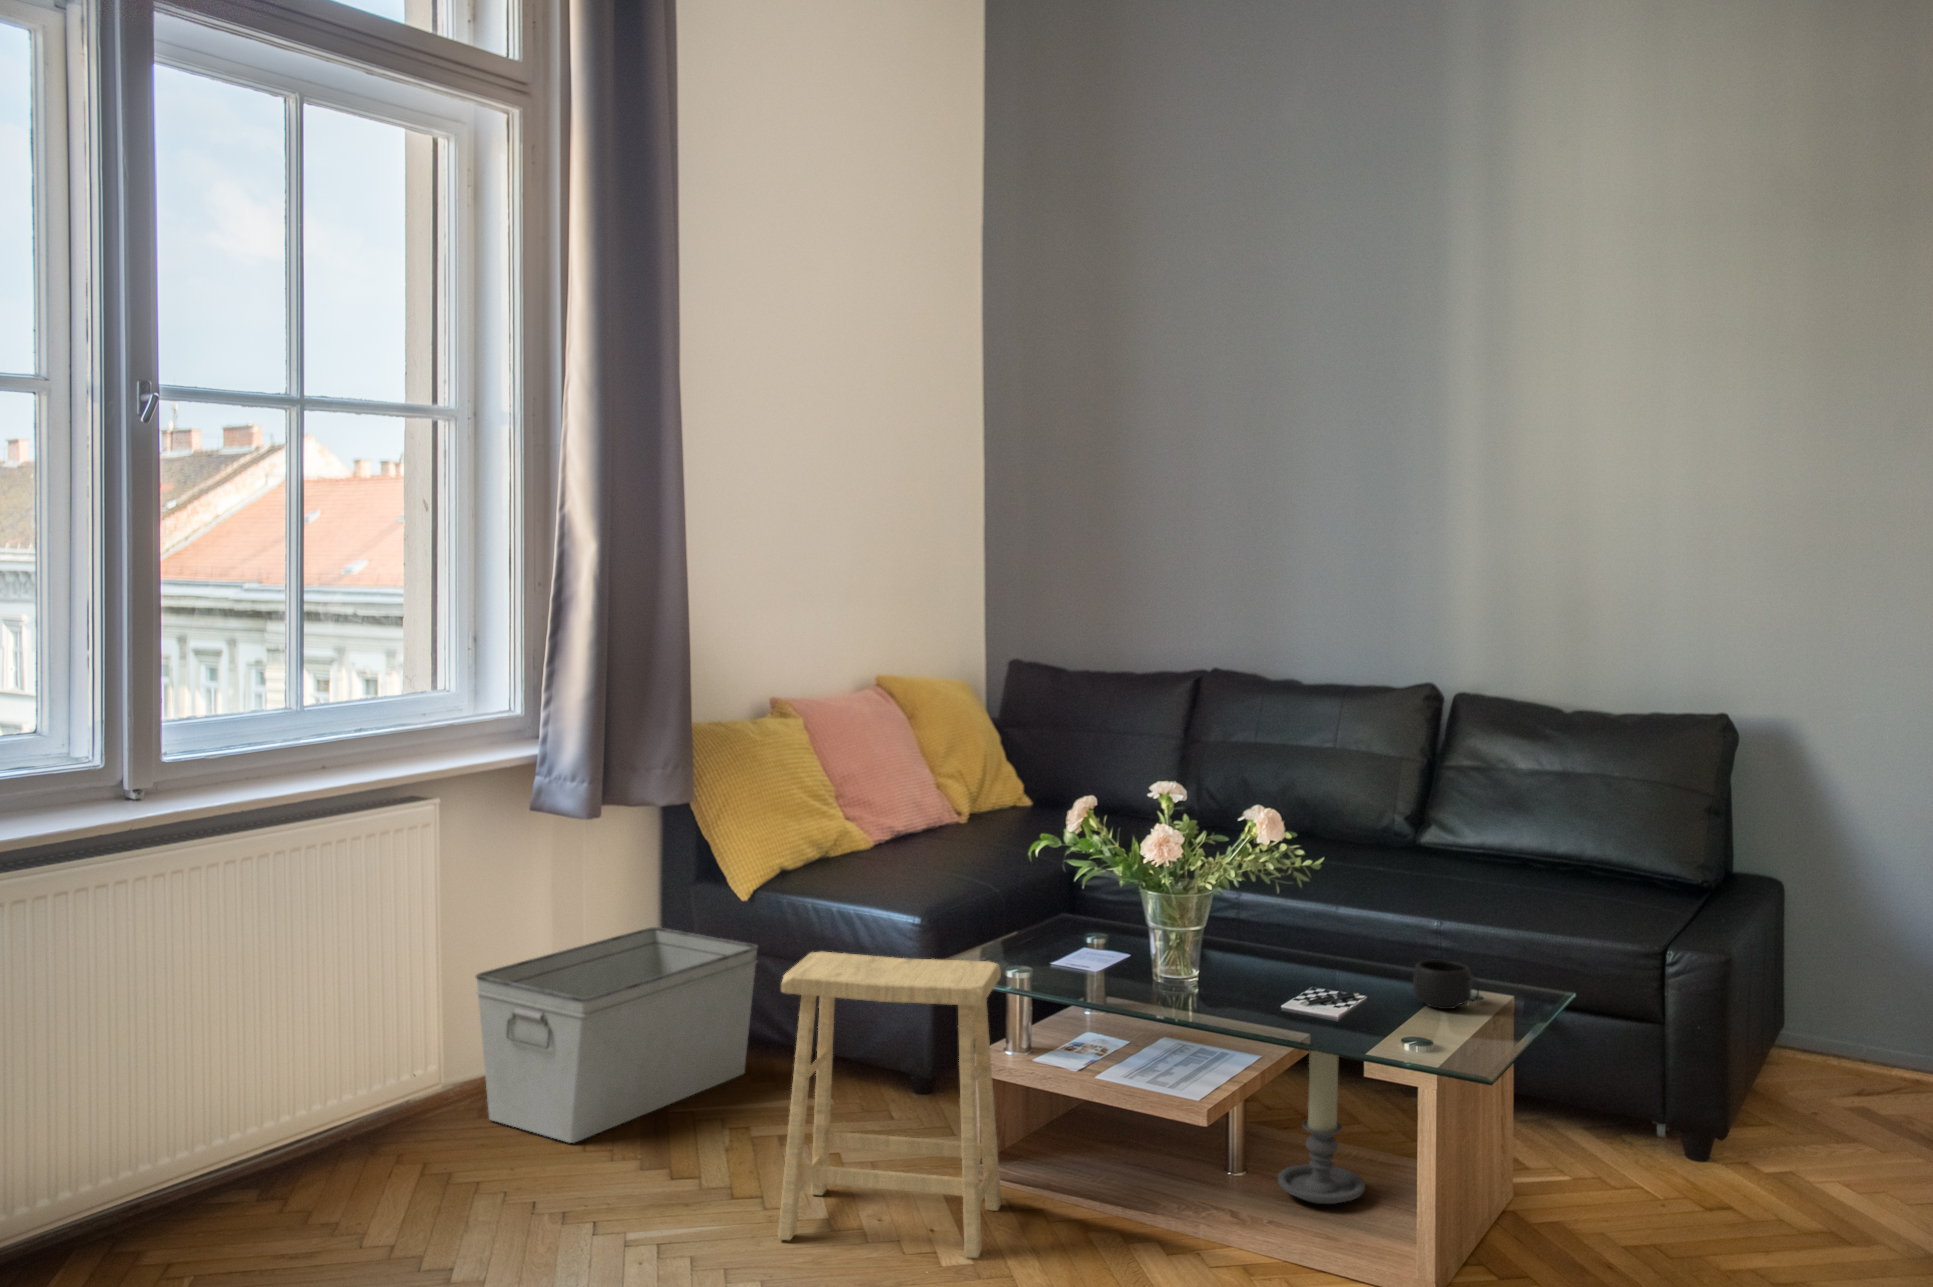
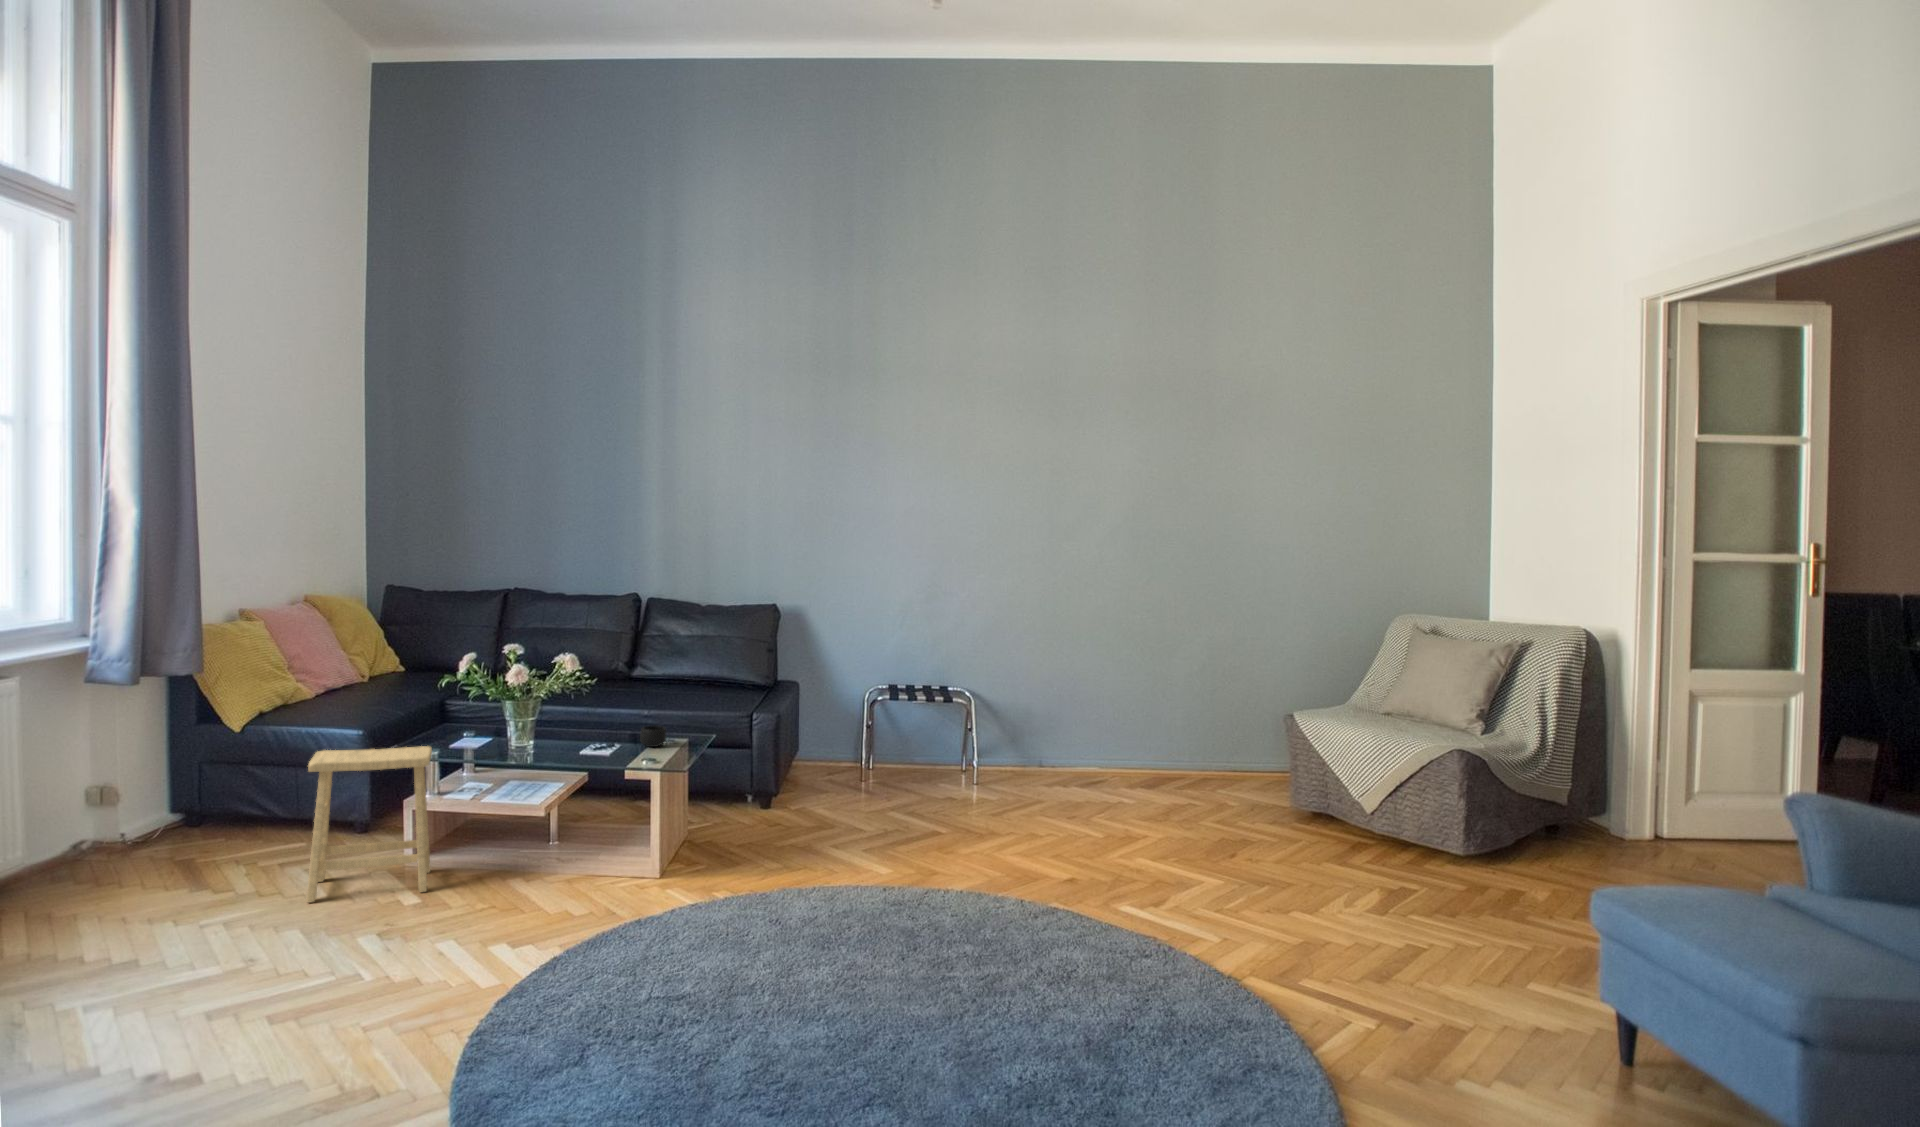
storage bin: present [475,927,758,1143] -> none [50,756,249,883]
candle holder: present [1278,1051,1365,1204] -> none [577,765,619,842]

